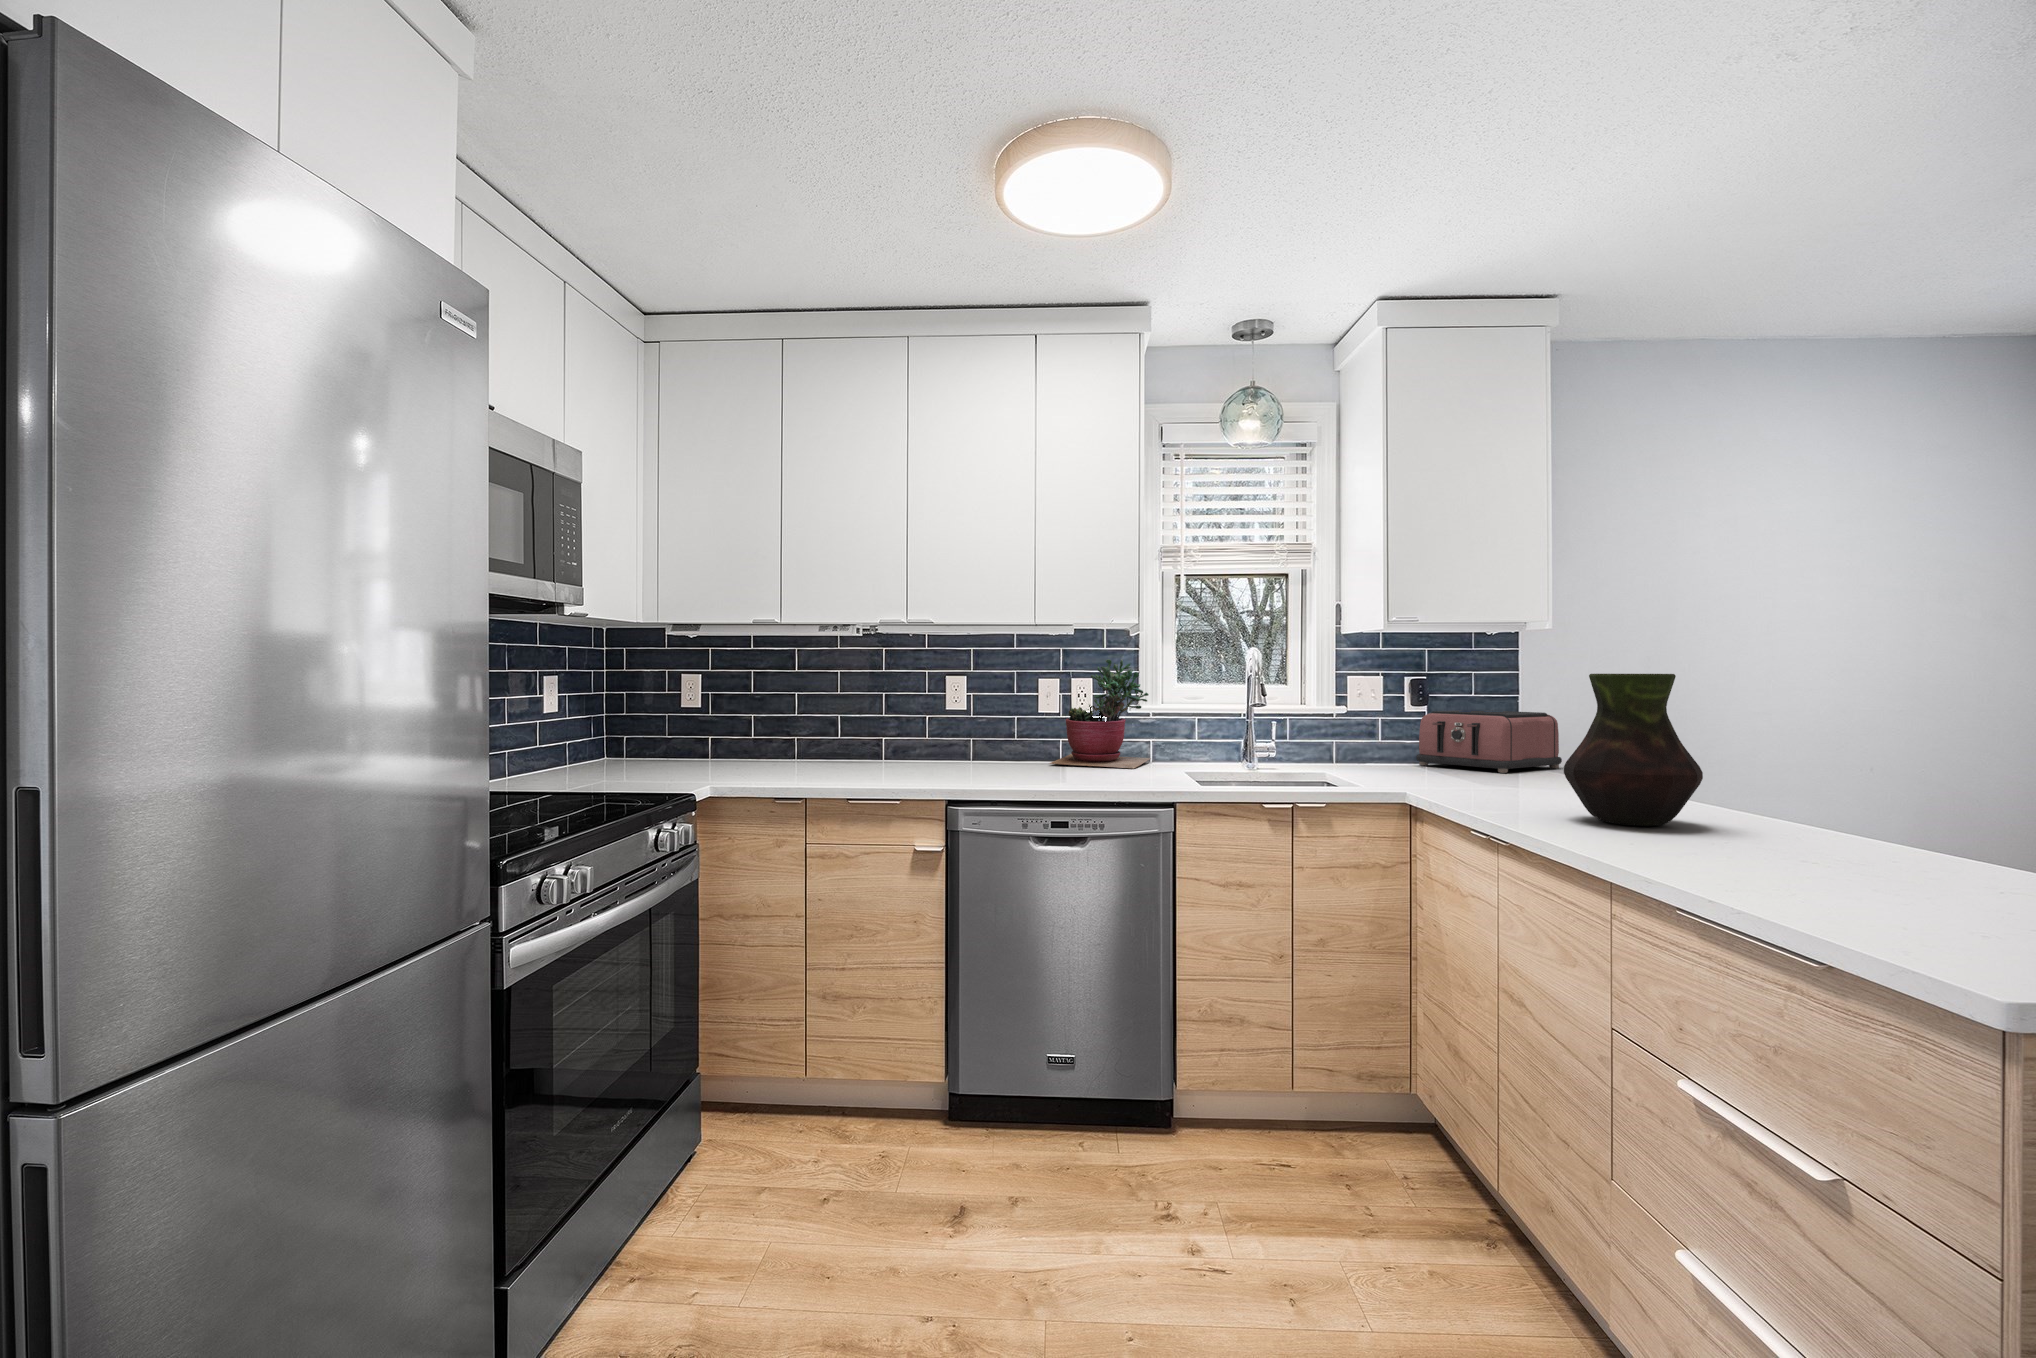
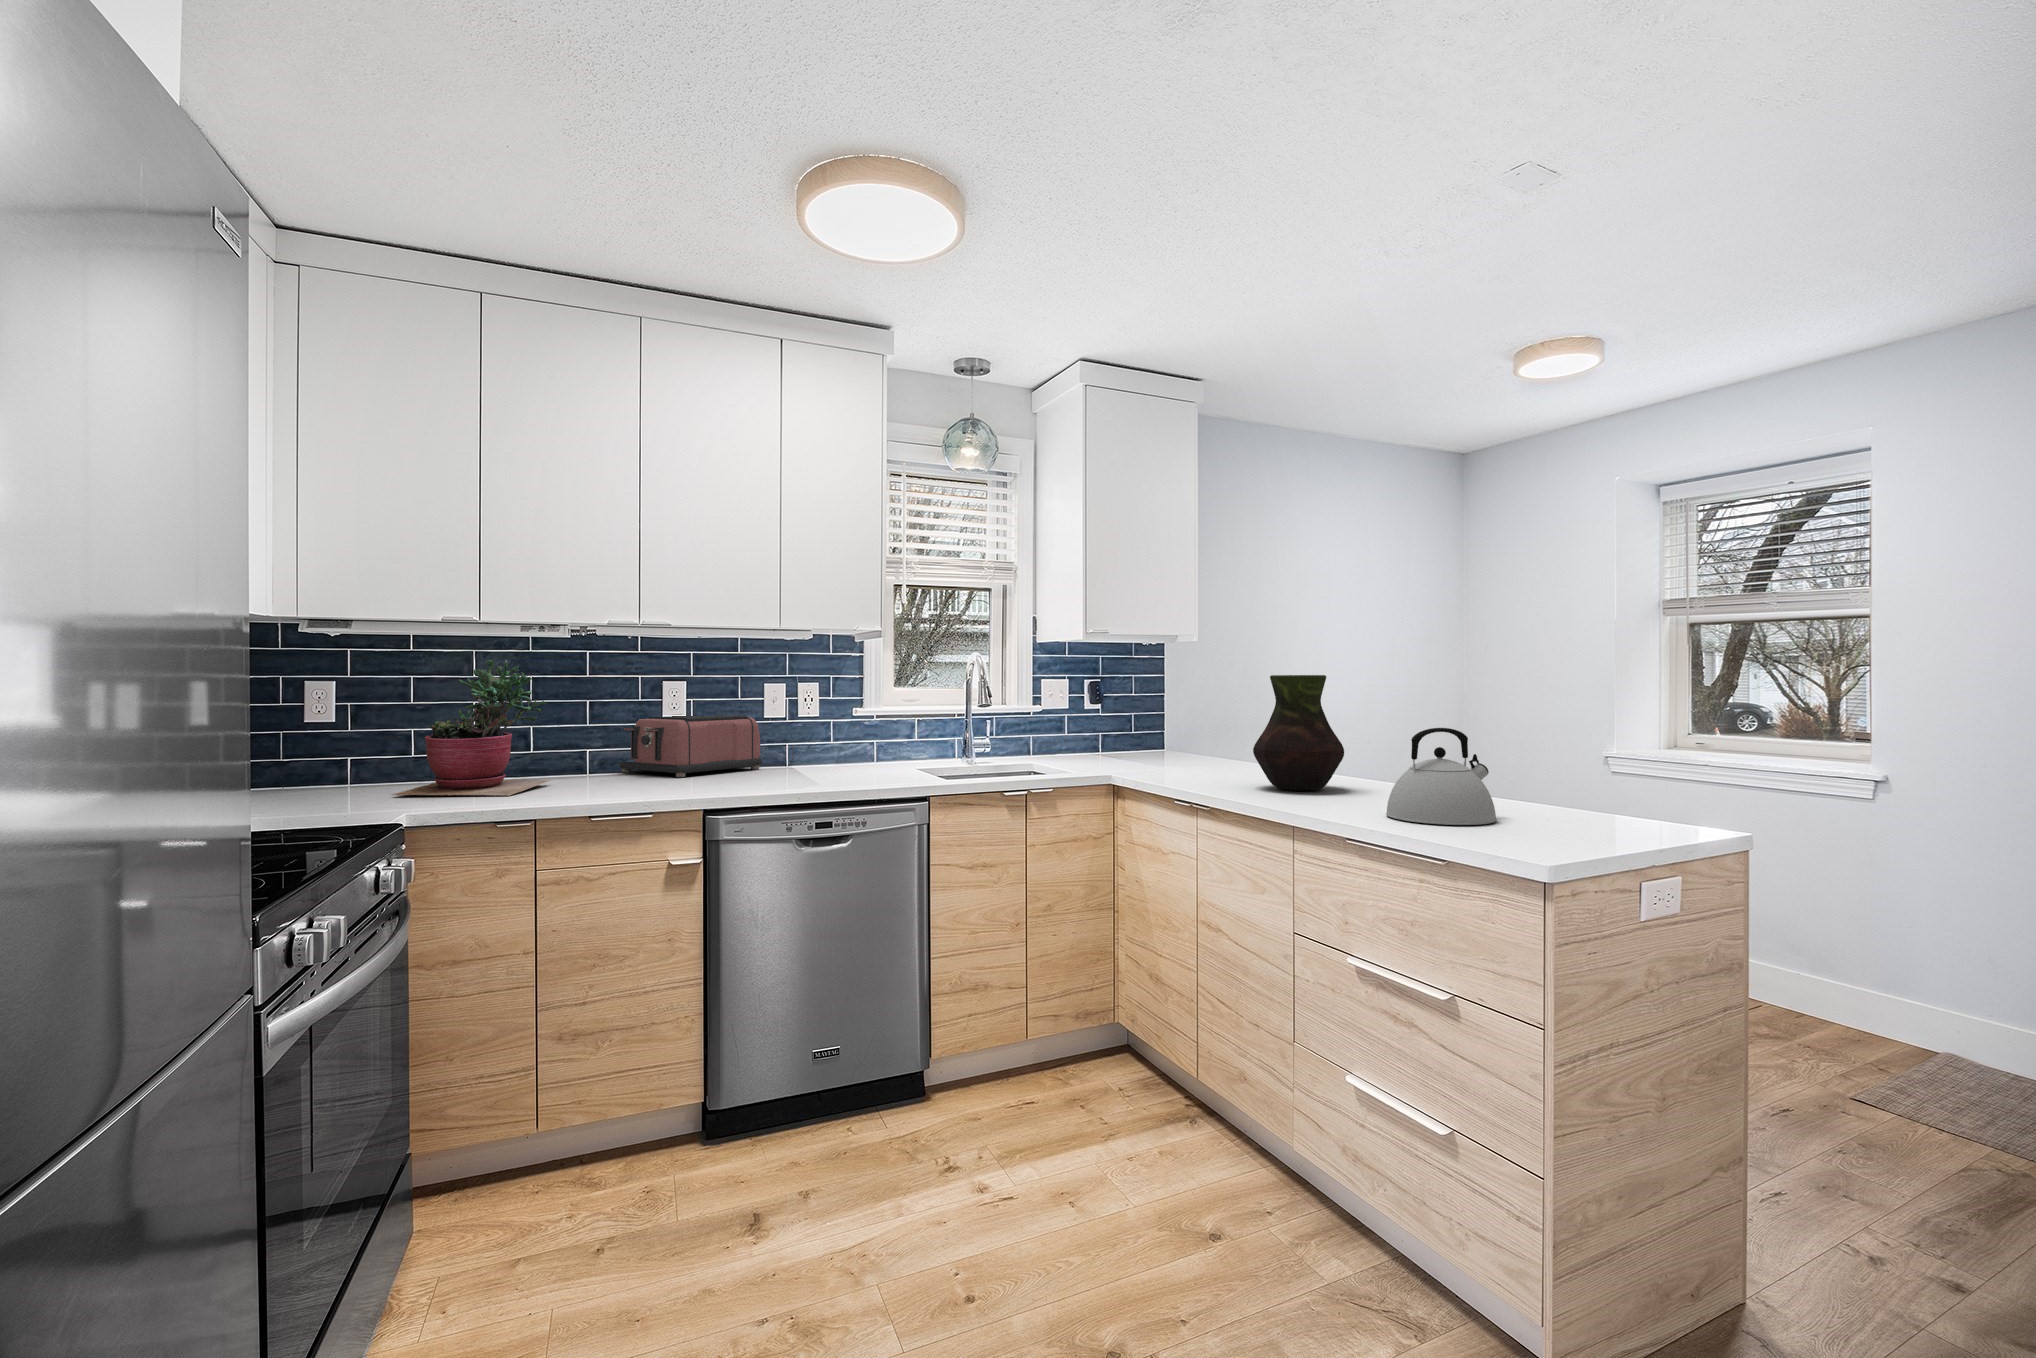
succulent plant: present [1050,659,1151,769] -> present [393,660,551,796]
toaster: present [1416,711,1562,773] -> present [619,714,762,777]
kettle: none [1711,750,1896,893] -> present [1386,728,1497,825]

